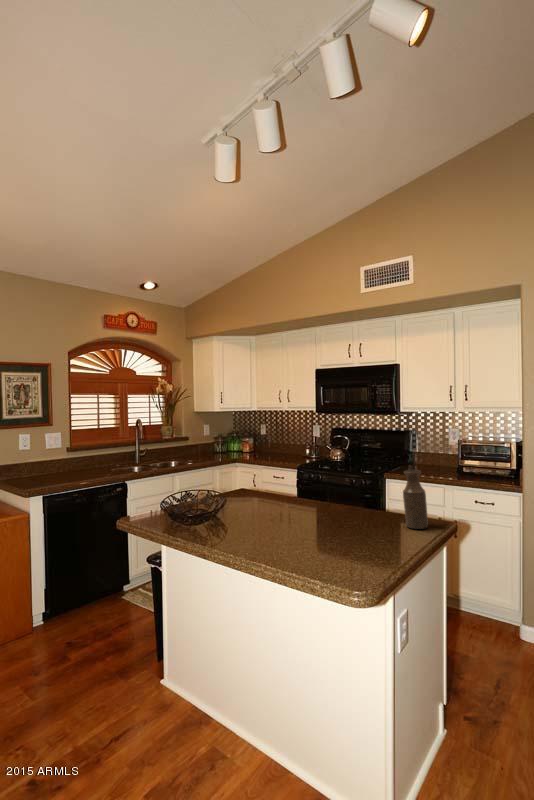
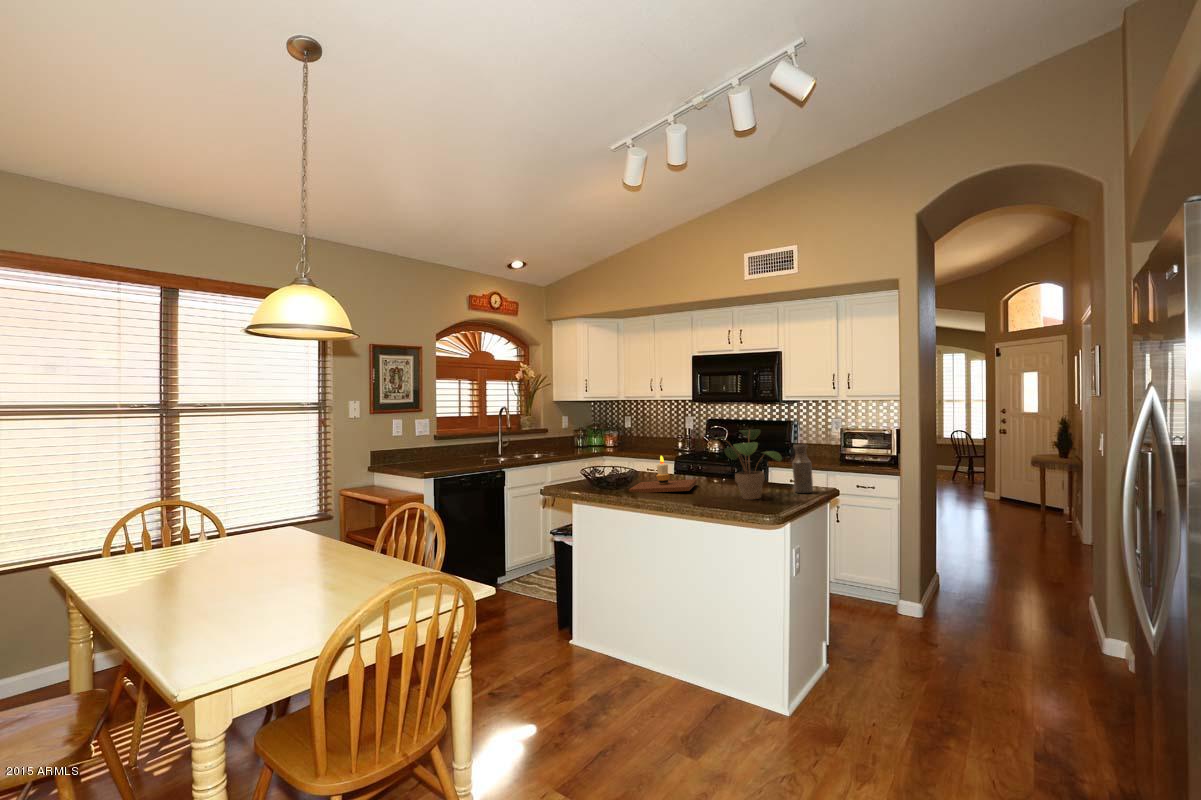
potted plant: none [303,453,387,542] -> present [722,430,782,500]
candle: none [213,481,297,527] -> present [629,456,697,493]

